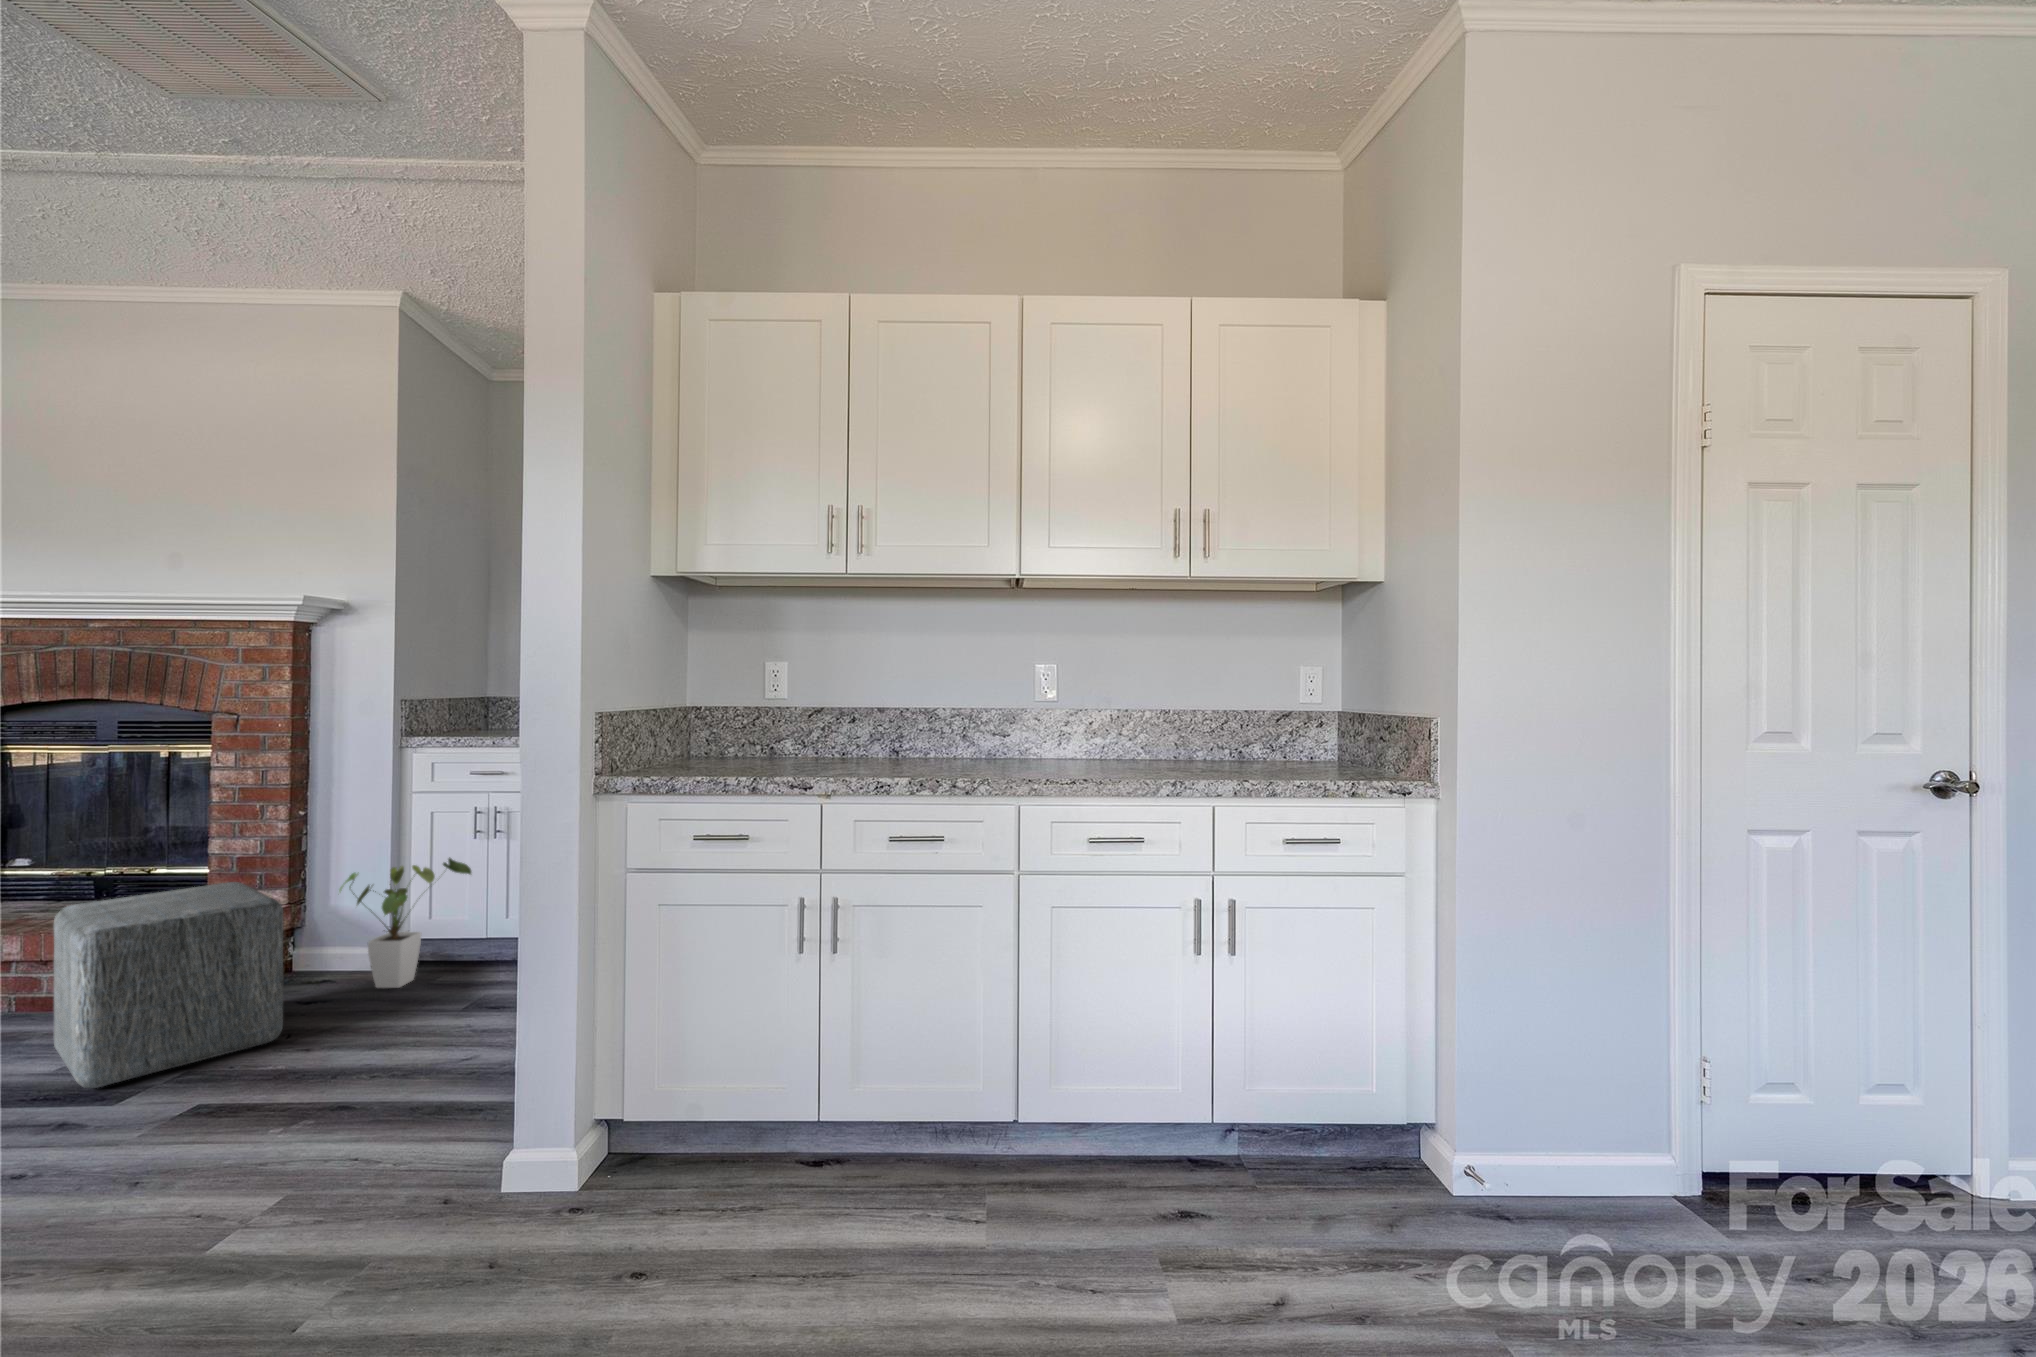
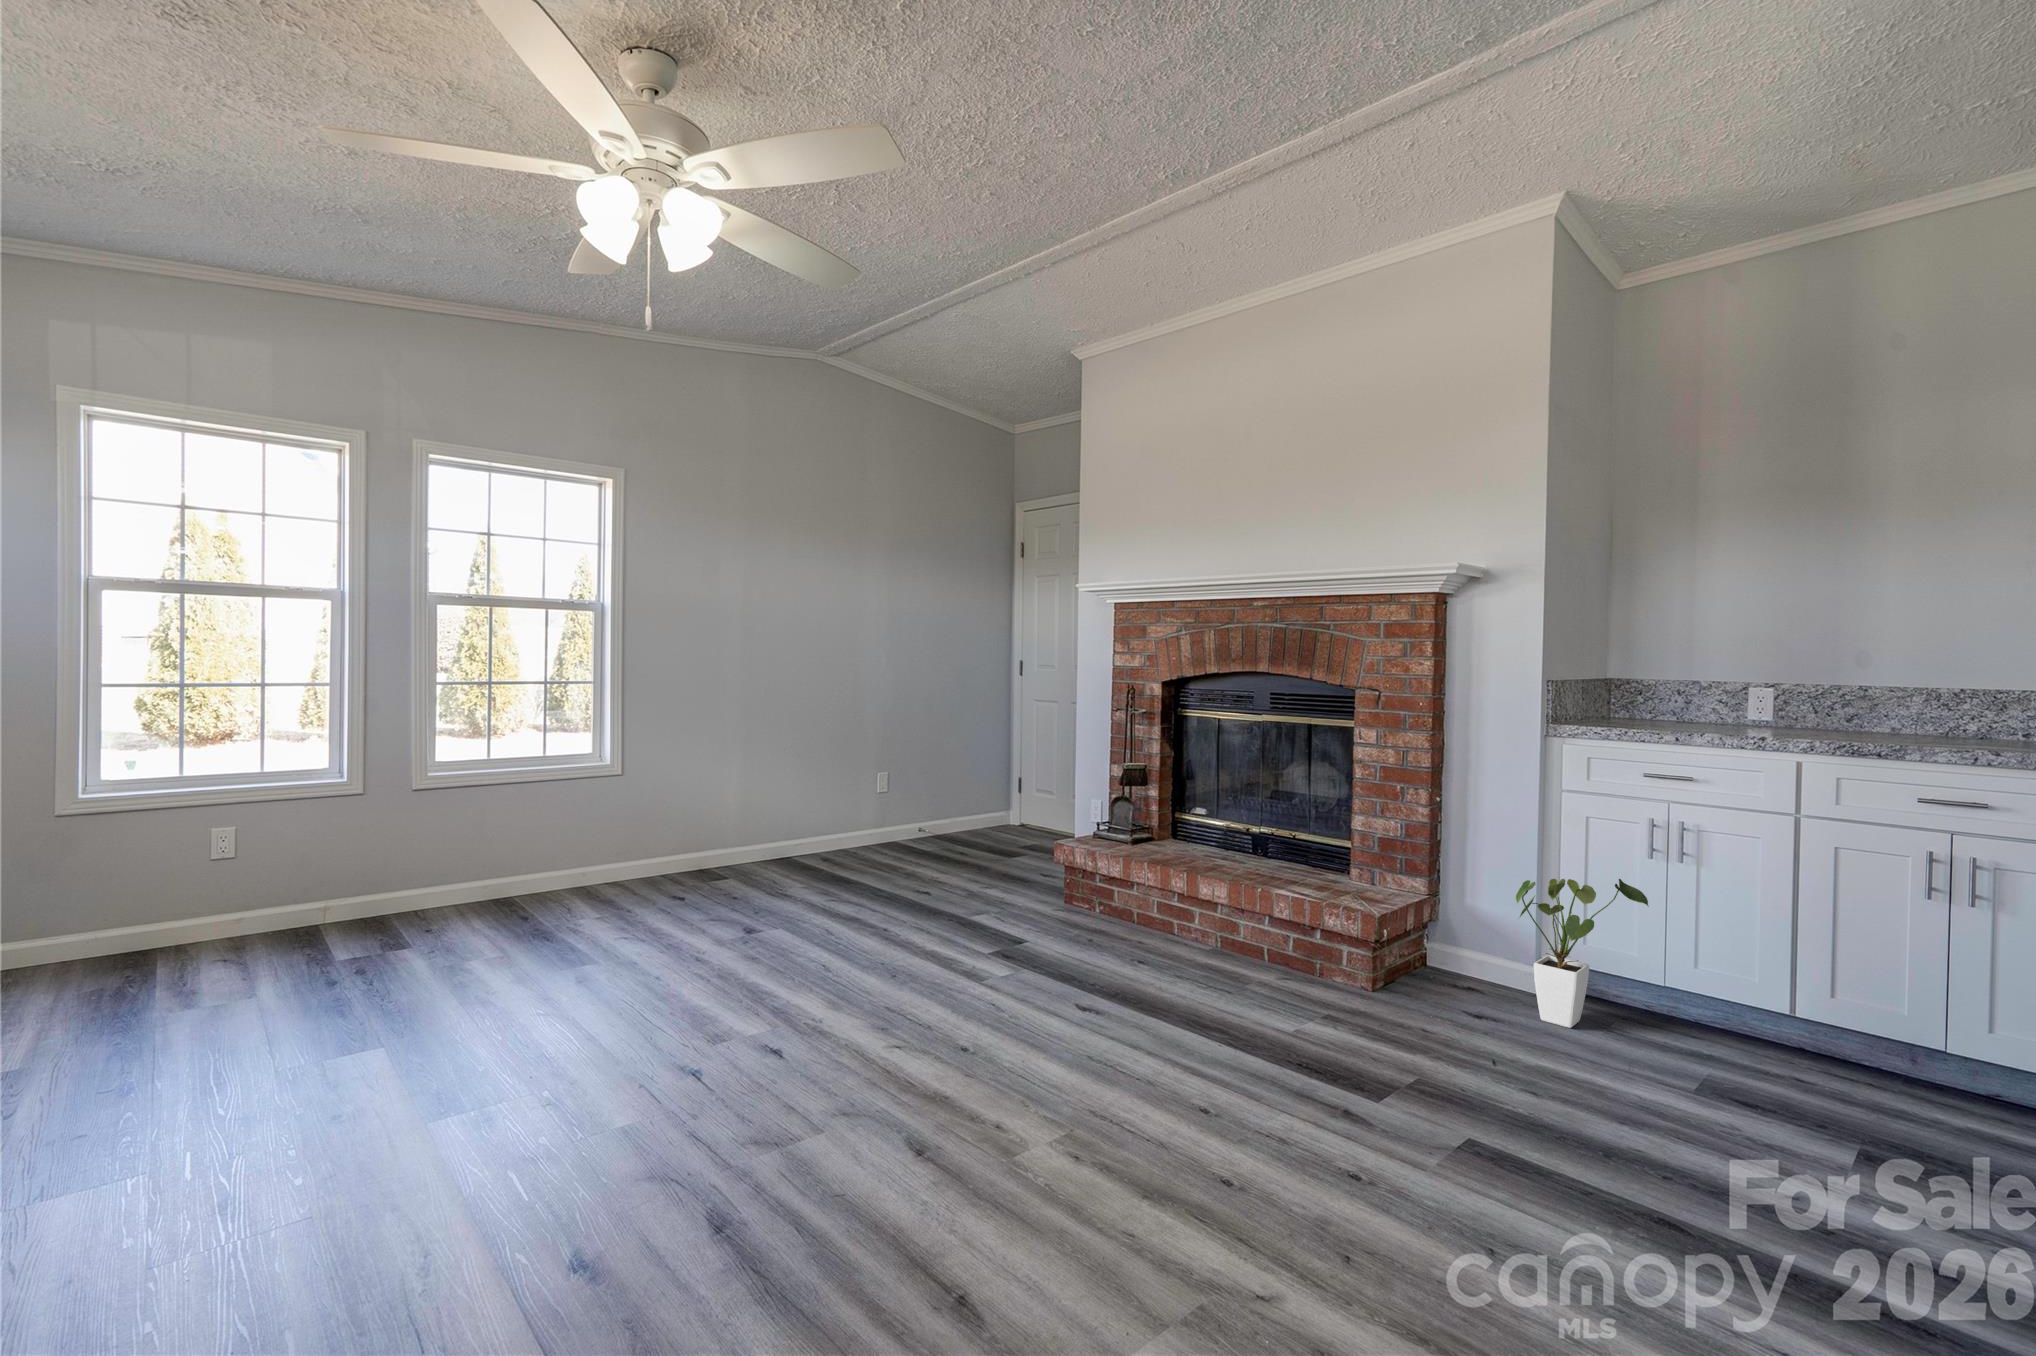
ottoman: present [54,882,283,1088] -> none [1280,869,1491,1067]

